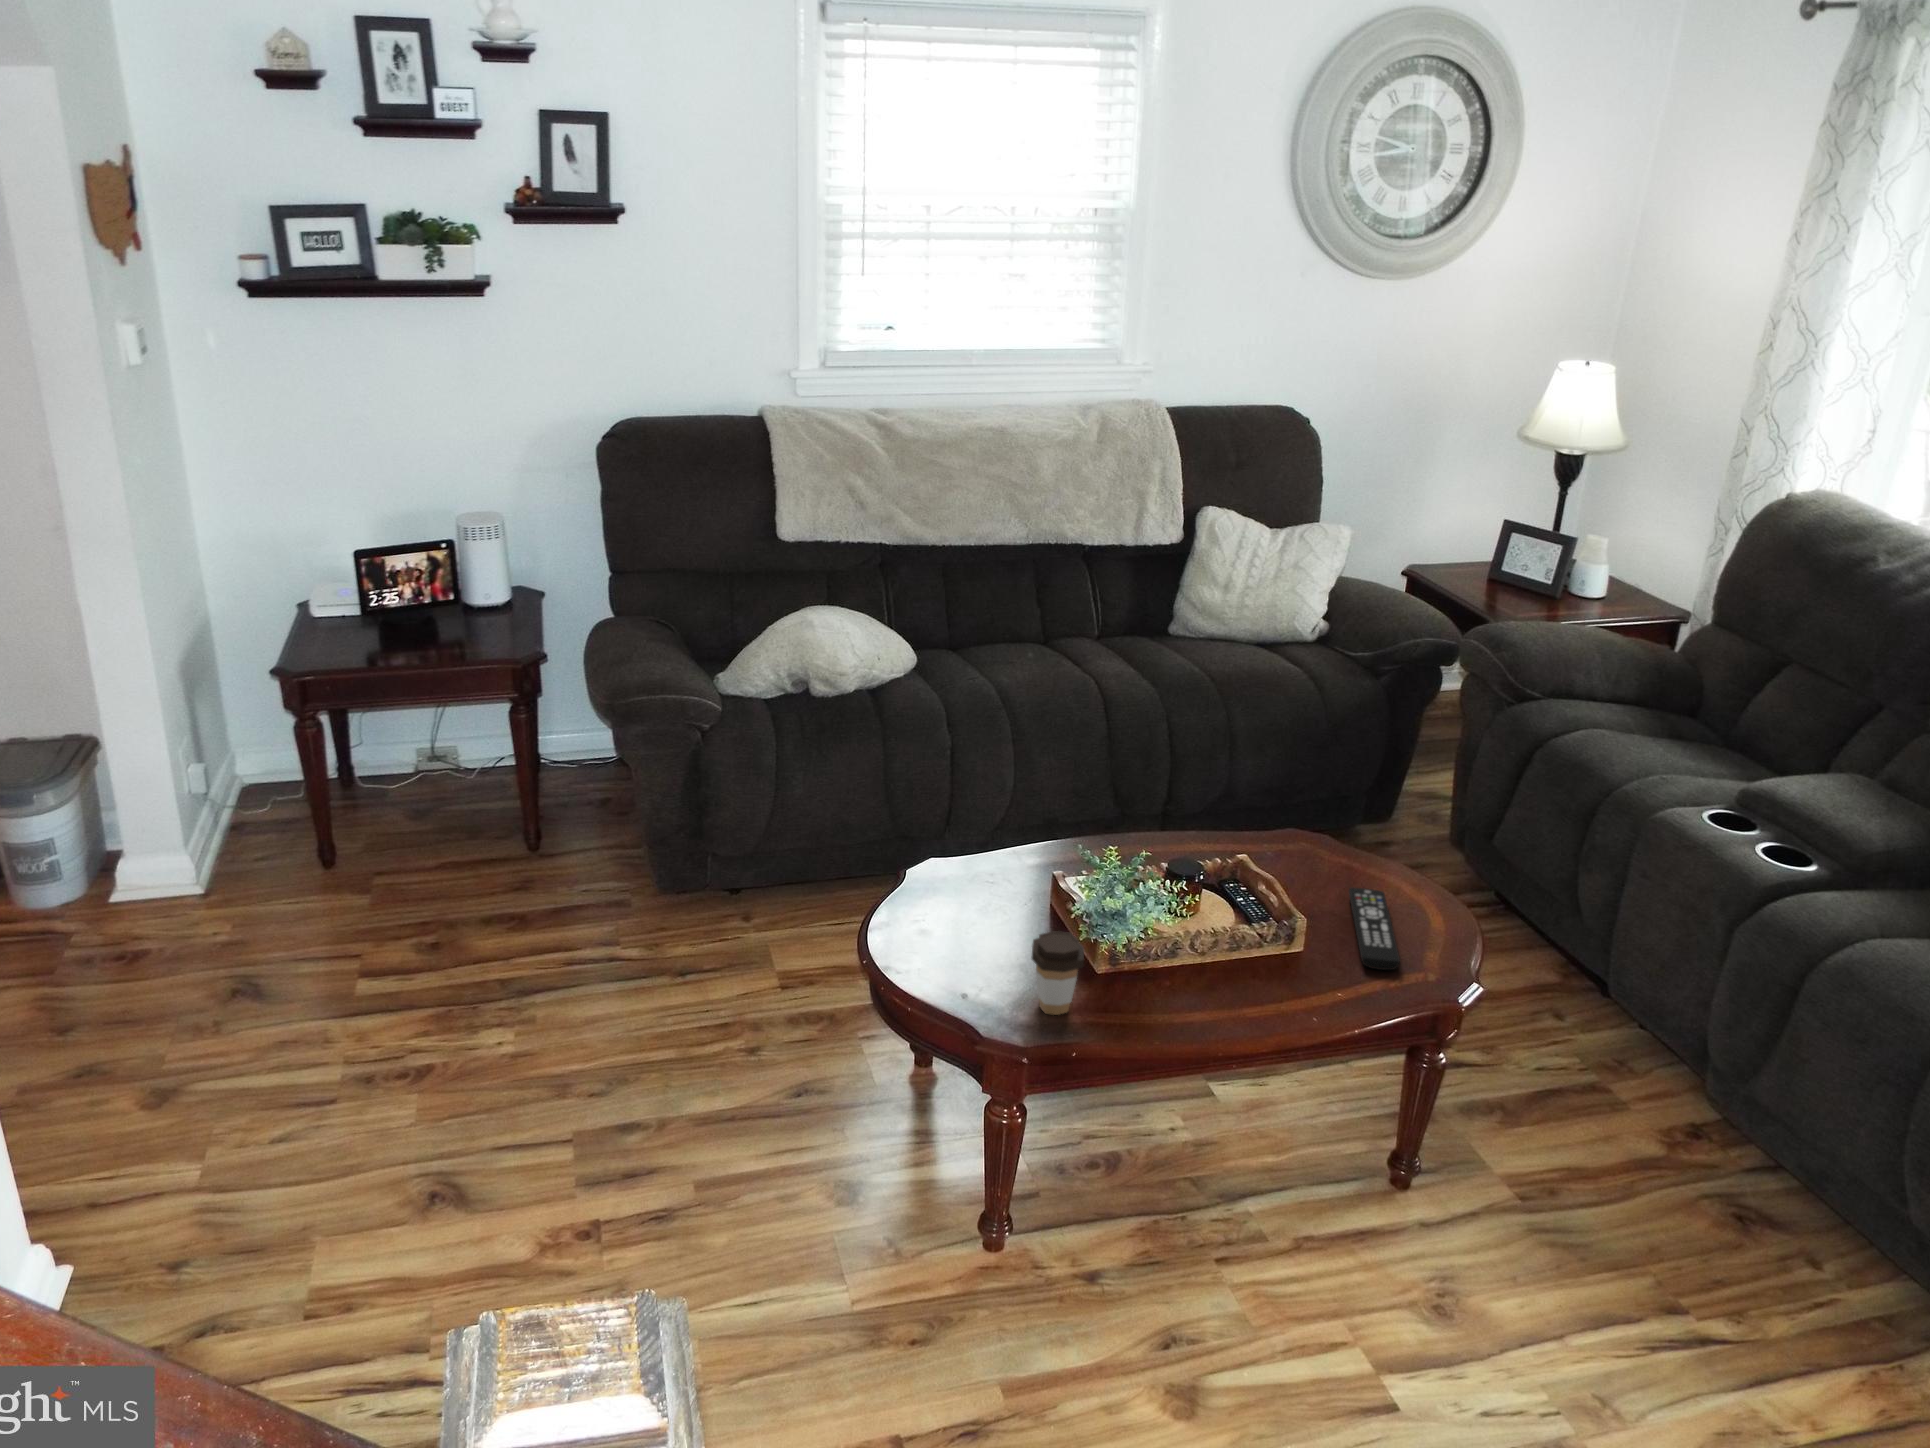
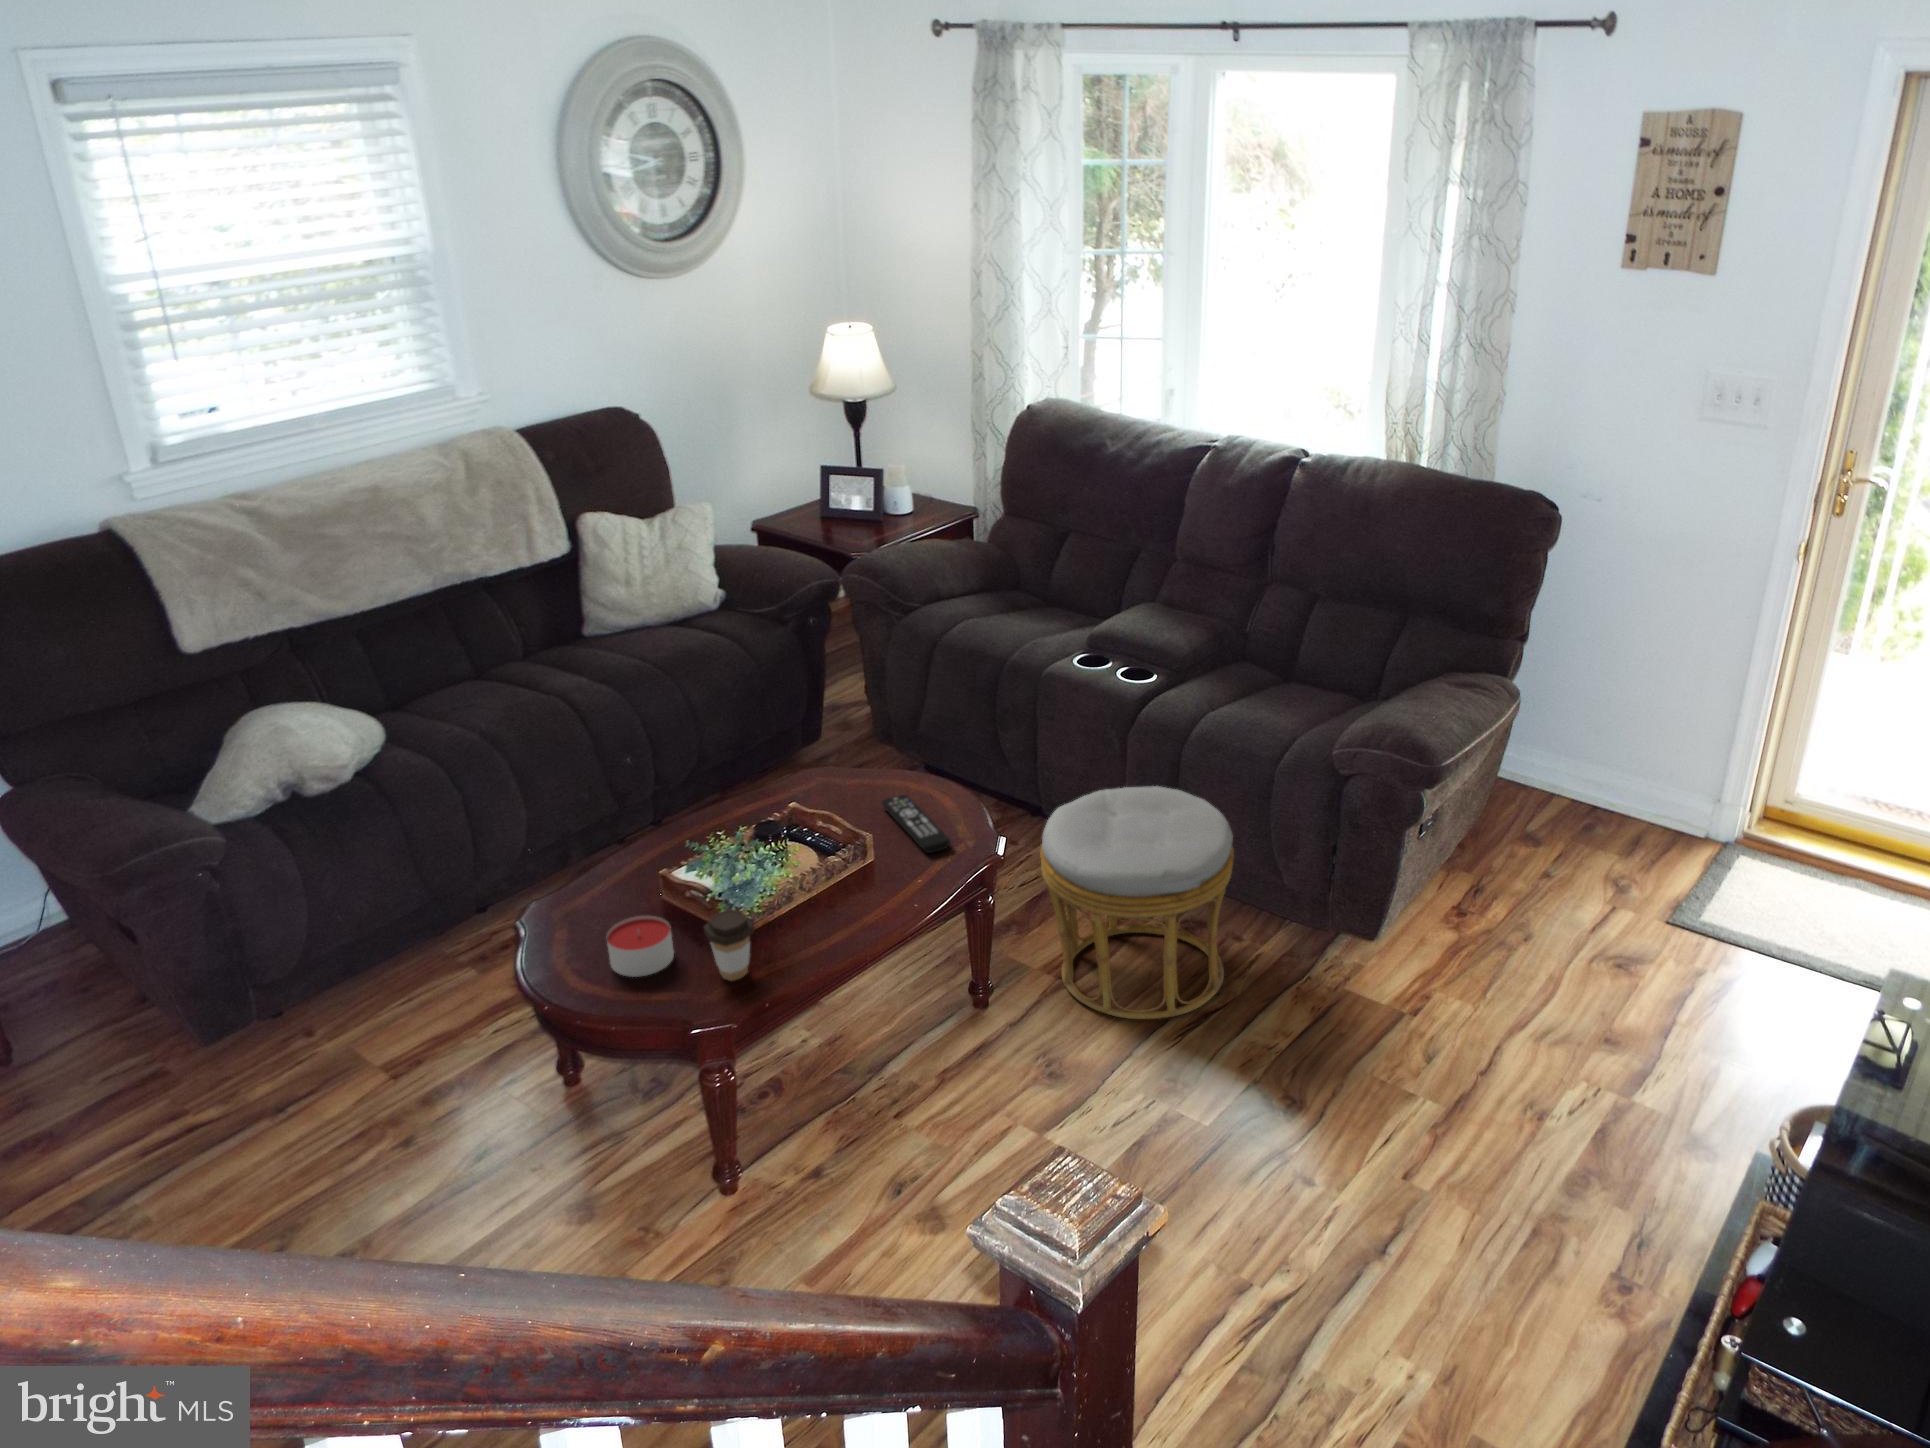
candle: none [943,904,1015,971] -> present [607,916,674,977]
ottoman: none [1522,979,1833,1327] -> present [1040,786,1234,1019]

